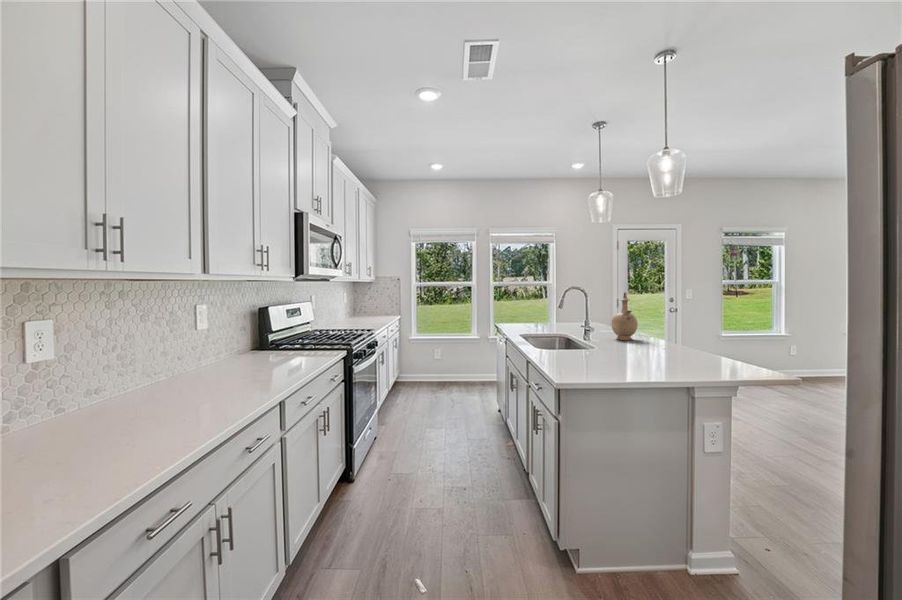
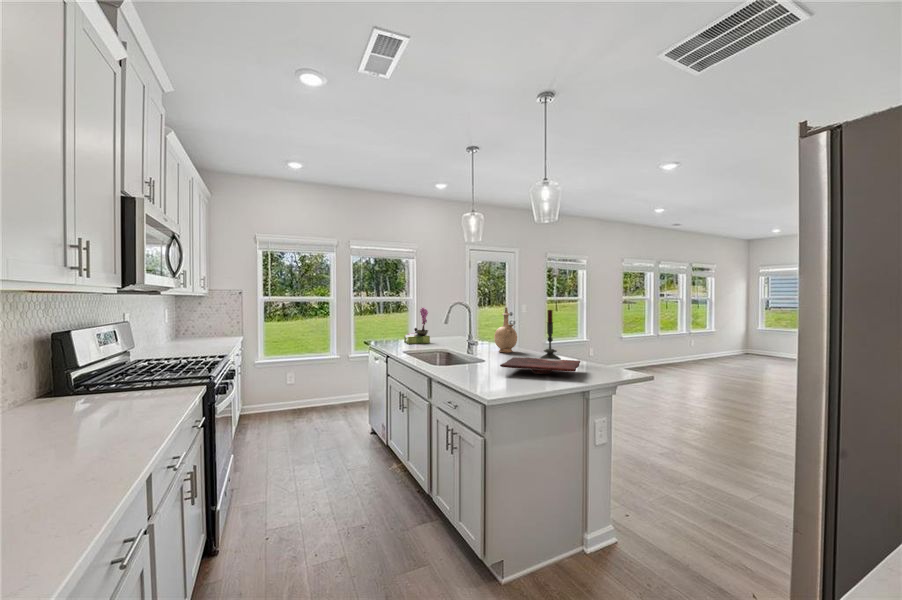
flower arrangement: none [531,292,558,328] -> present [404,308,430,344]
candle: none [649,293,674,351] -> present [540,310,561,360]
cutting board: none [585,343,680,360] -> present [500,357,580,374]

